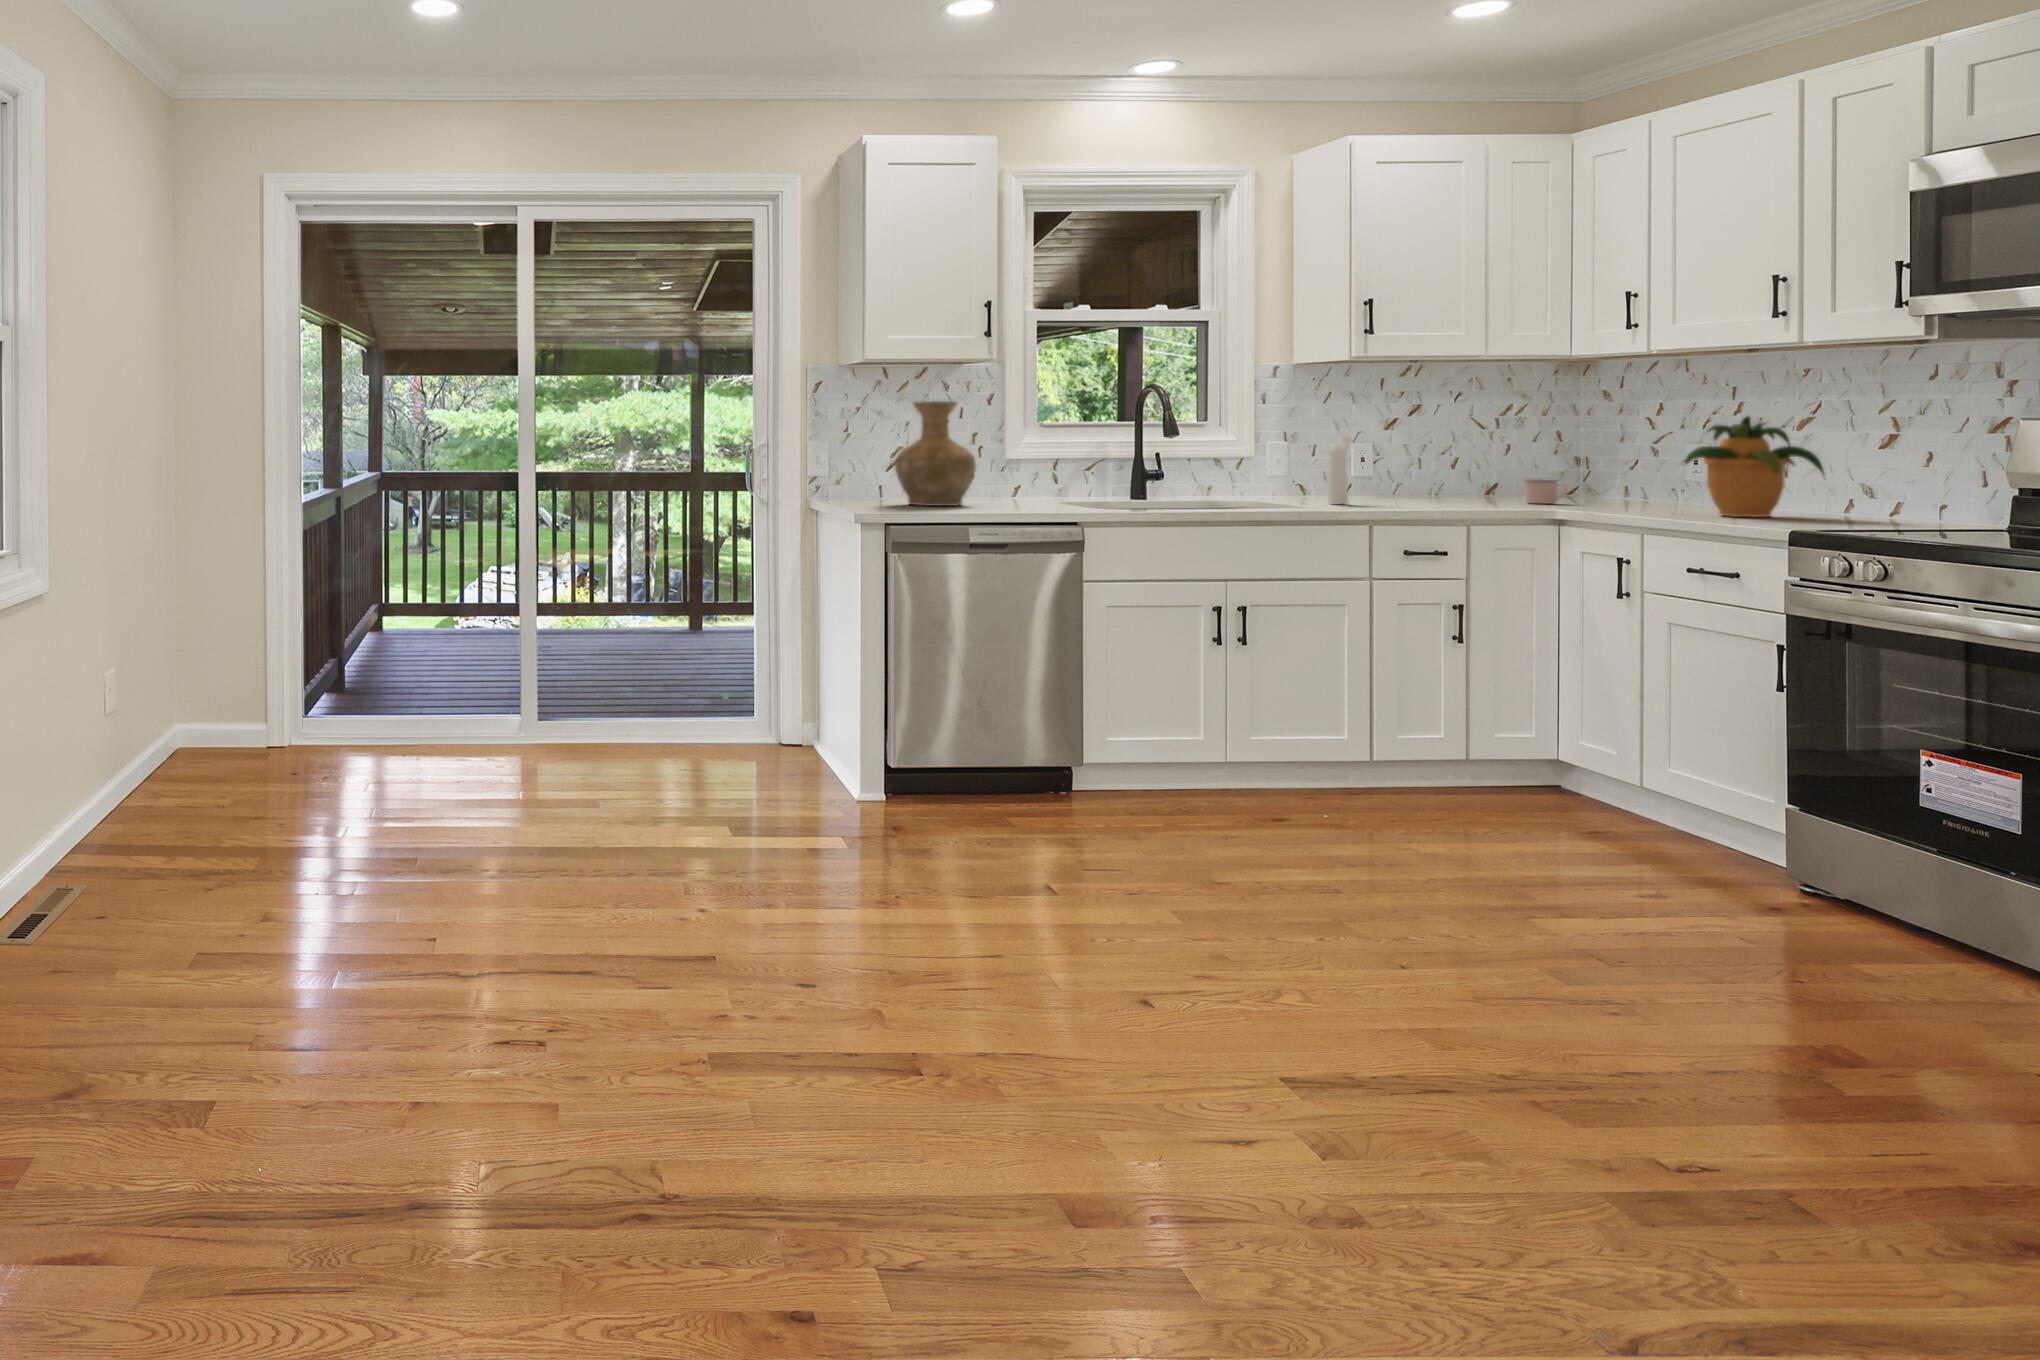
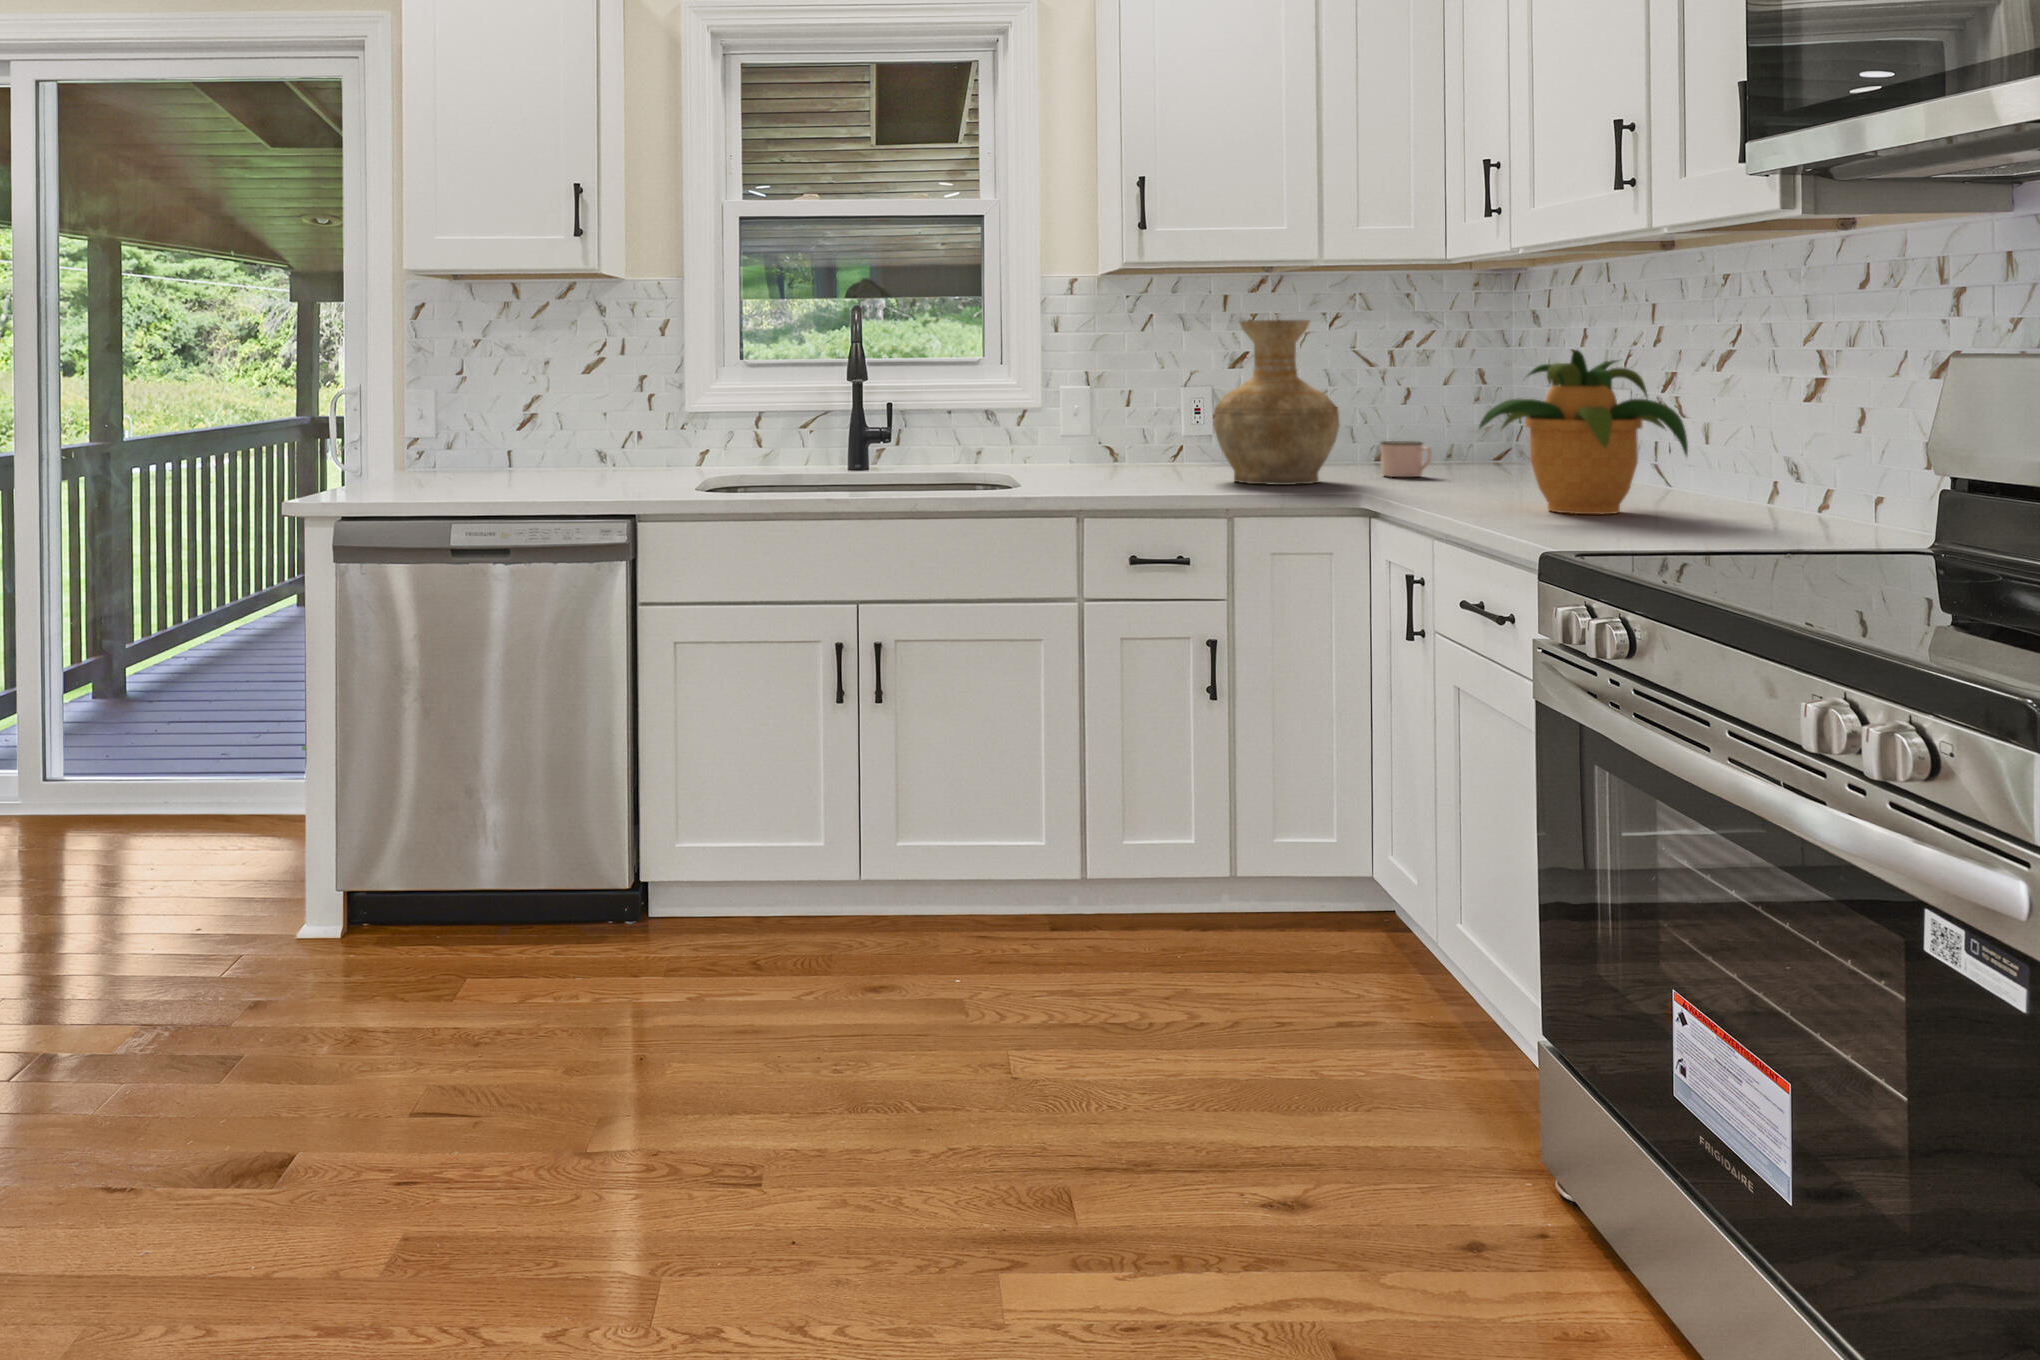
vase: present [895,401,976,506] -> present [1214,320,1340,485]
pepper mill: present [1328,437,1352,504] -> none [1098,380,1147,478]

